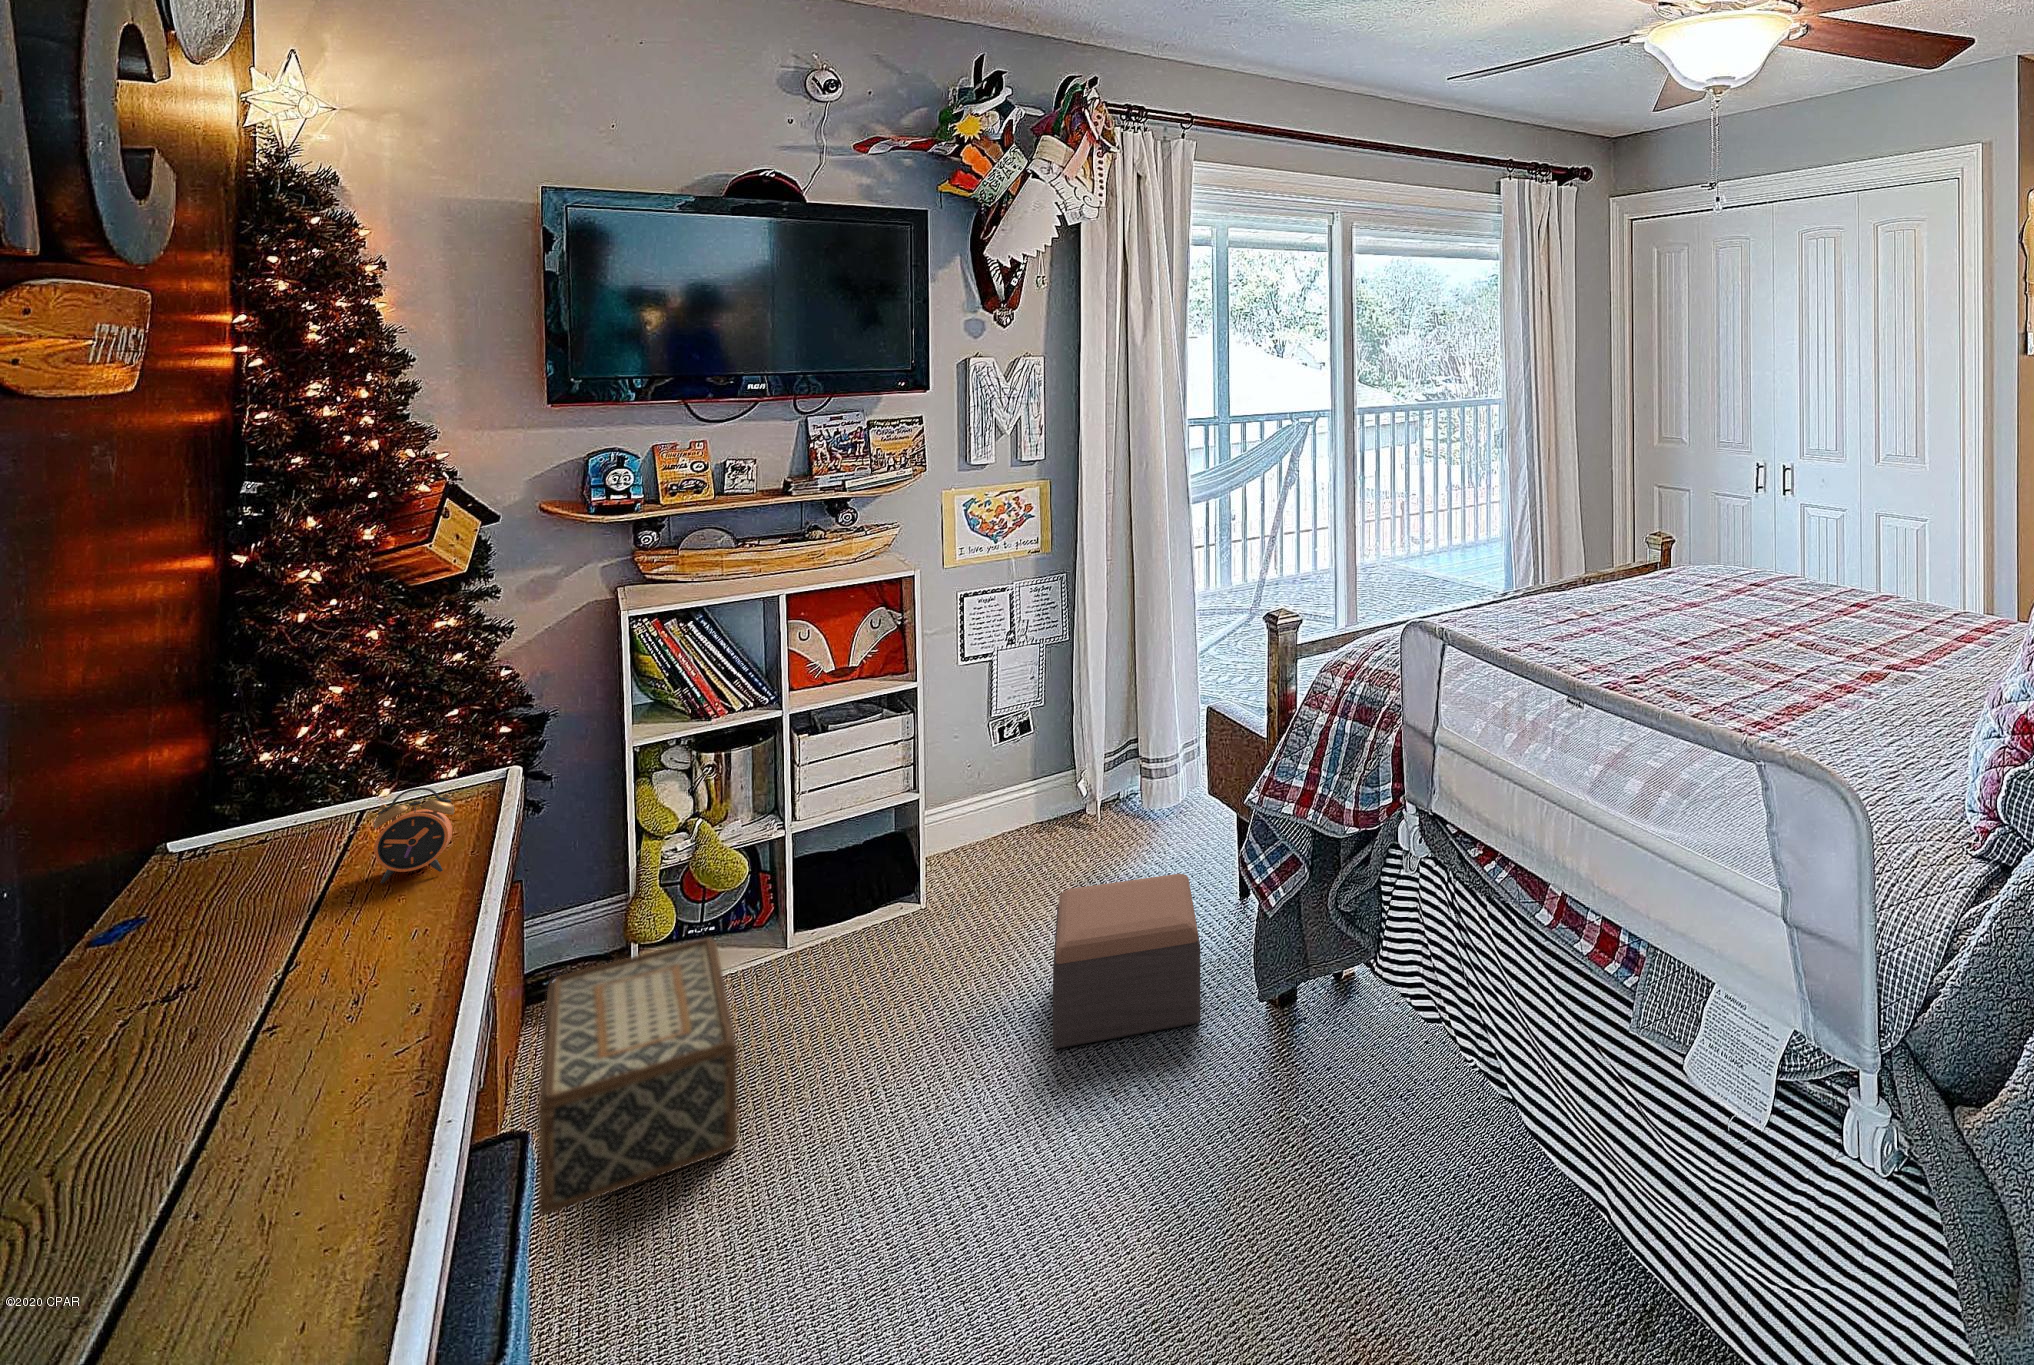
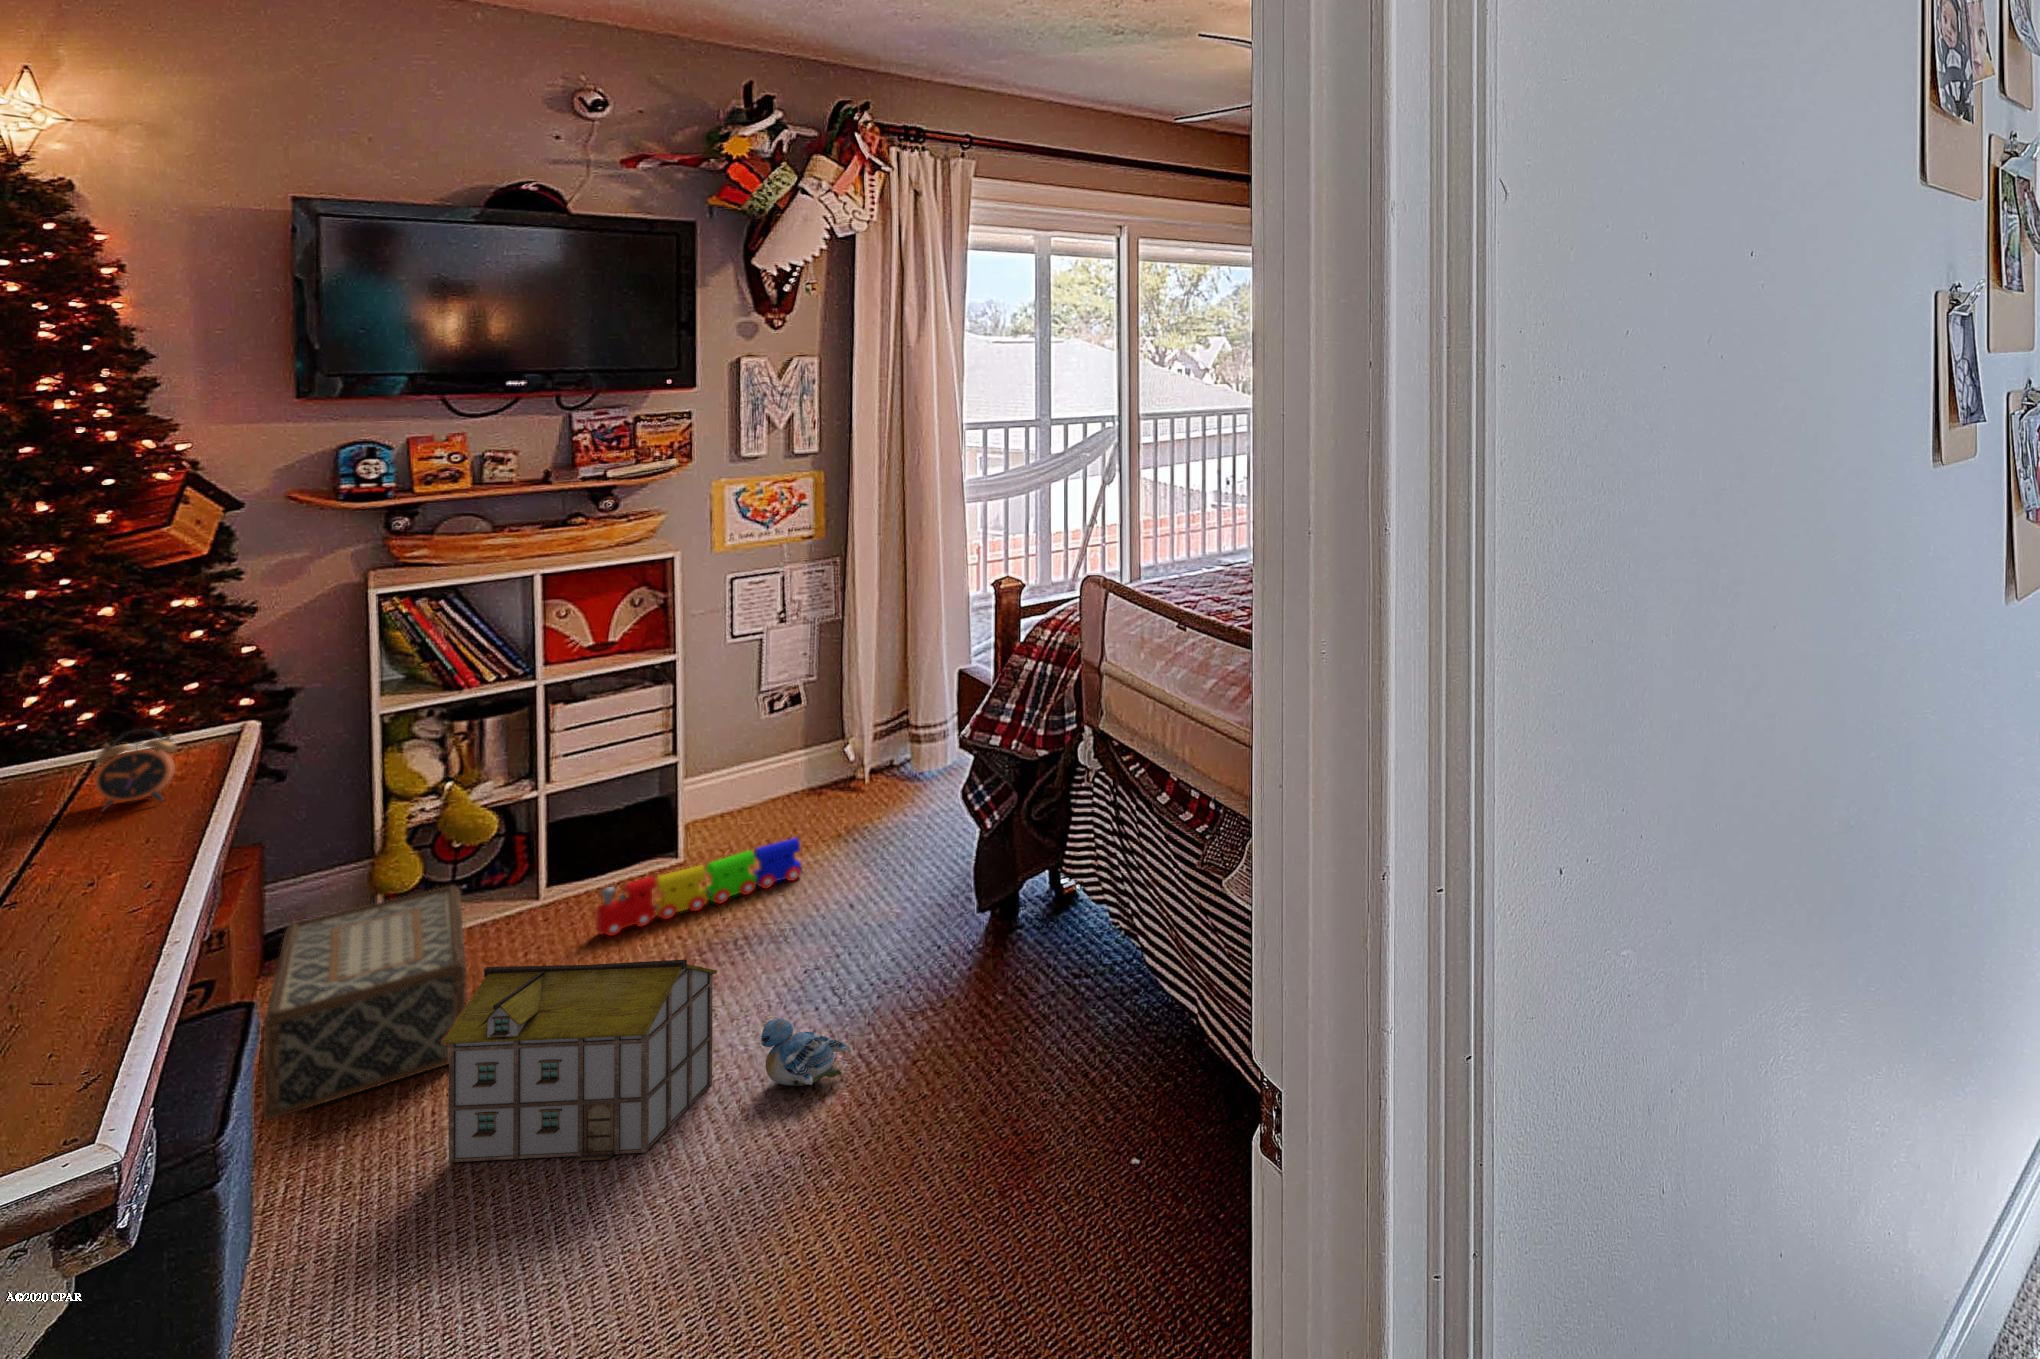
footstool: present [1053,874,1200,1049] -> none [782,816,929,967]
toy train: none [850,887,1051,996] -> present [596,838,801,936]
toy house: none [730,1062,1010,1302] -> present [442,960,717,1163]
plush toy: none [1058,1132,1154,1218] -> present [761,1018,850,1086]

